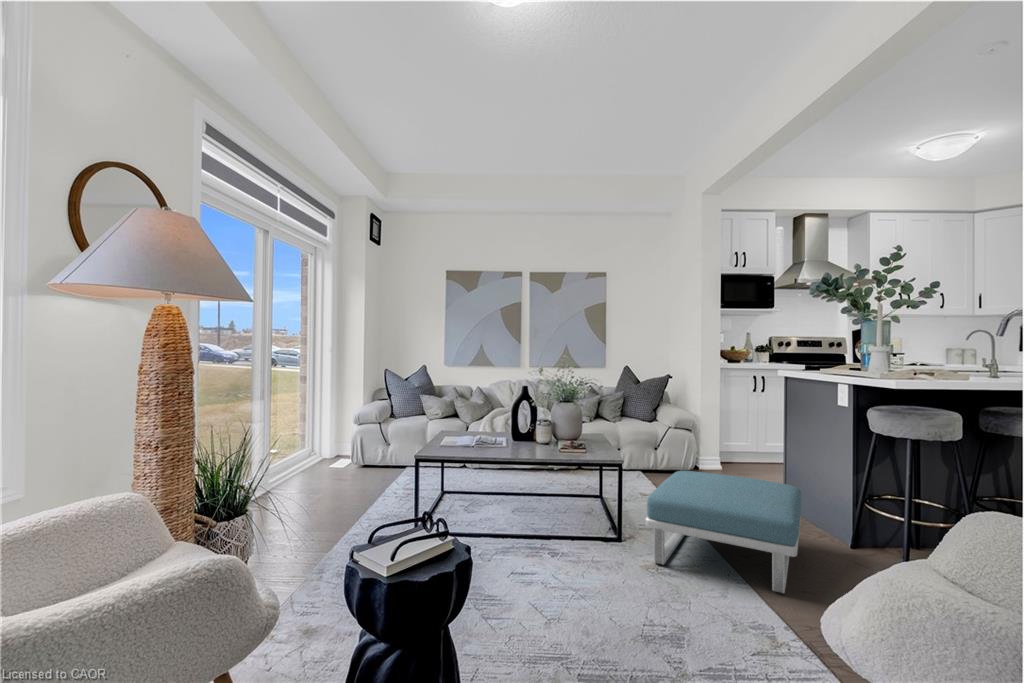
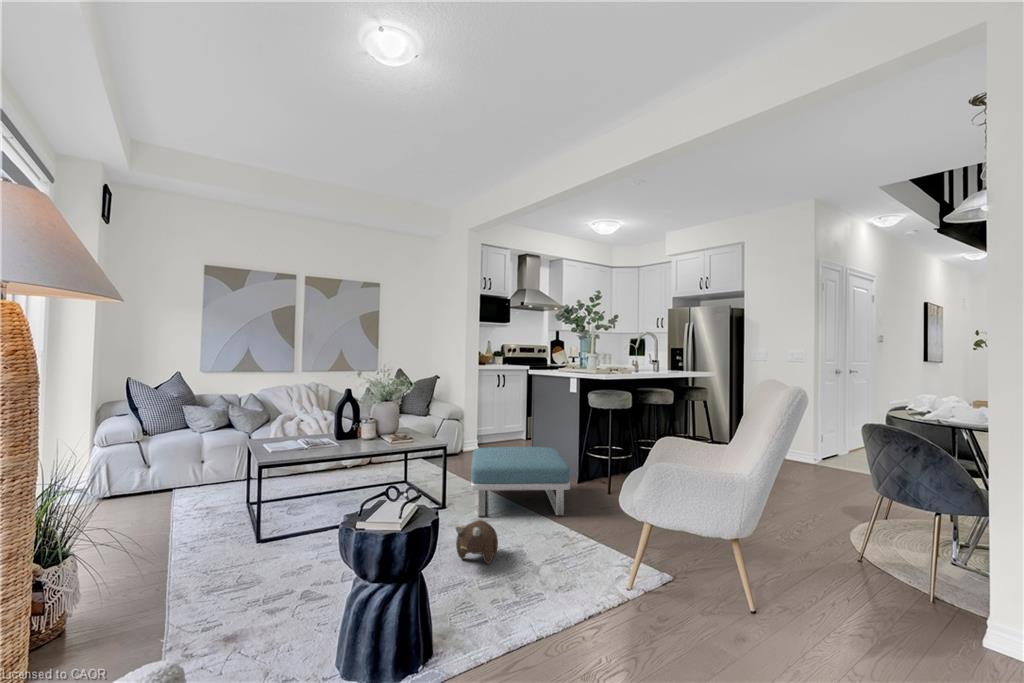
plush toy: none [571,575,641,641] -> present [456,520,498,564]

